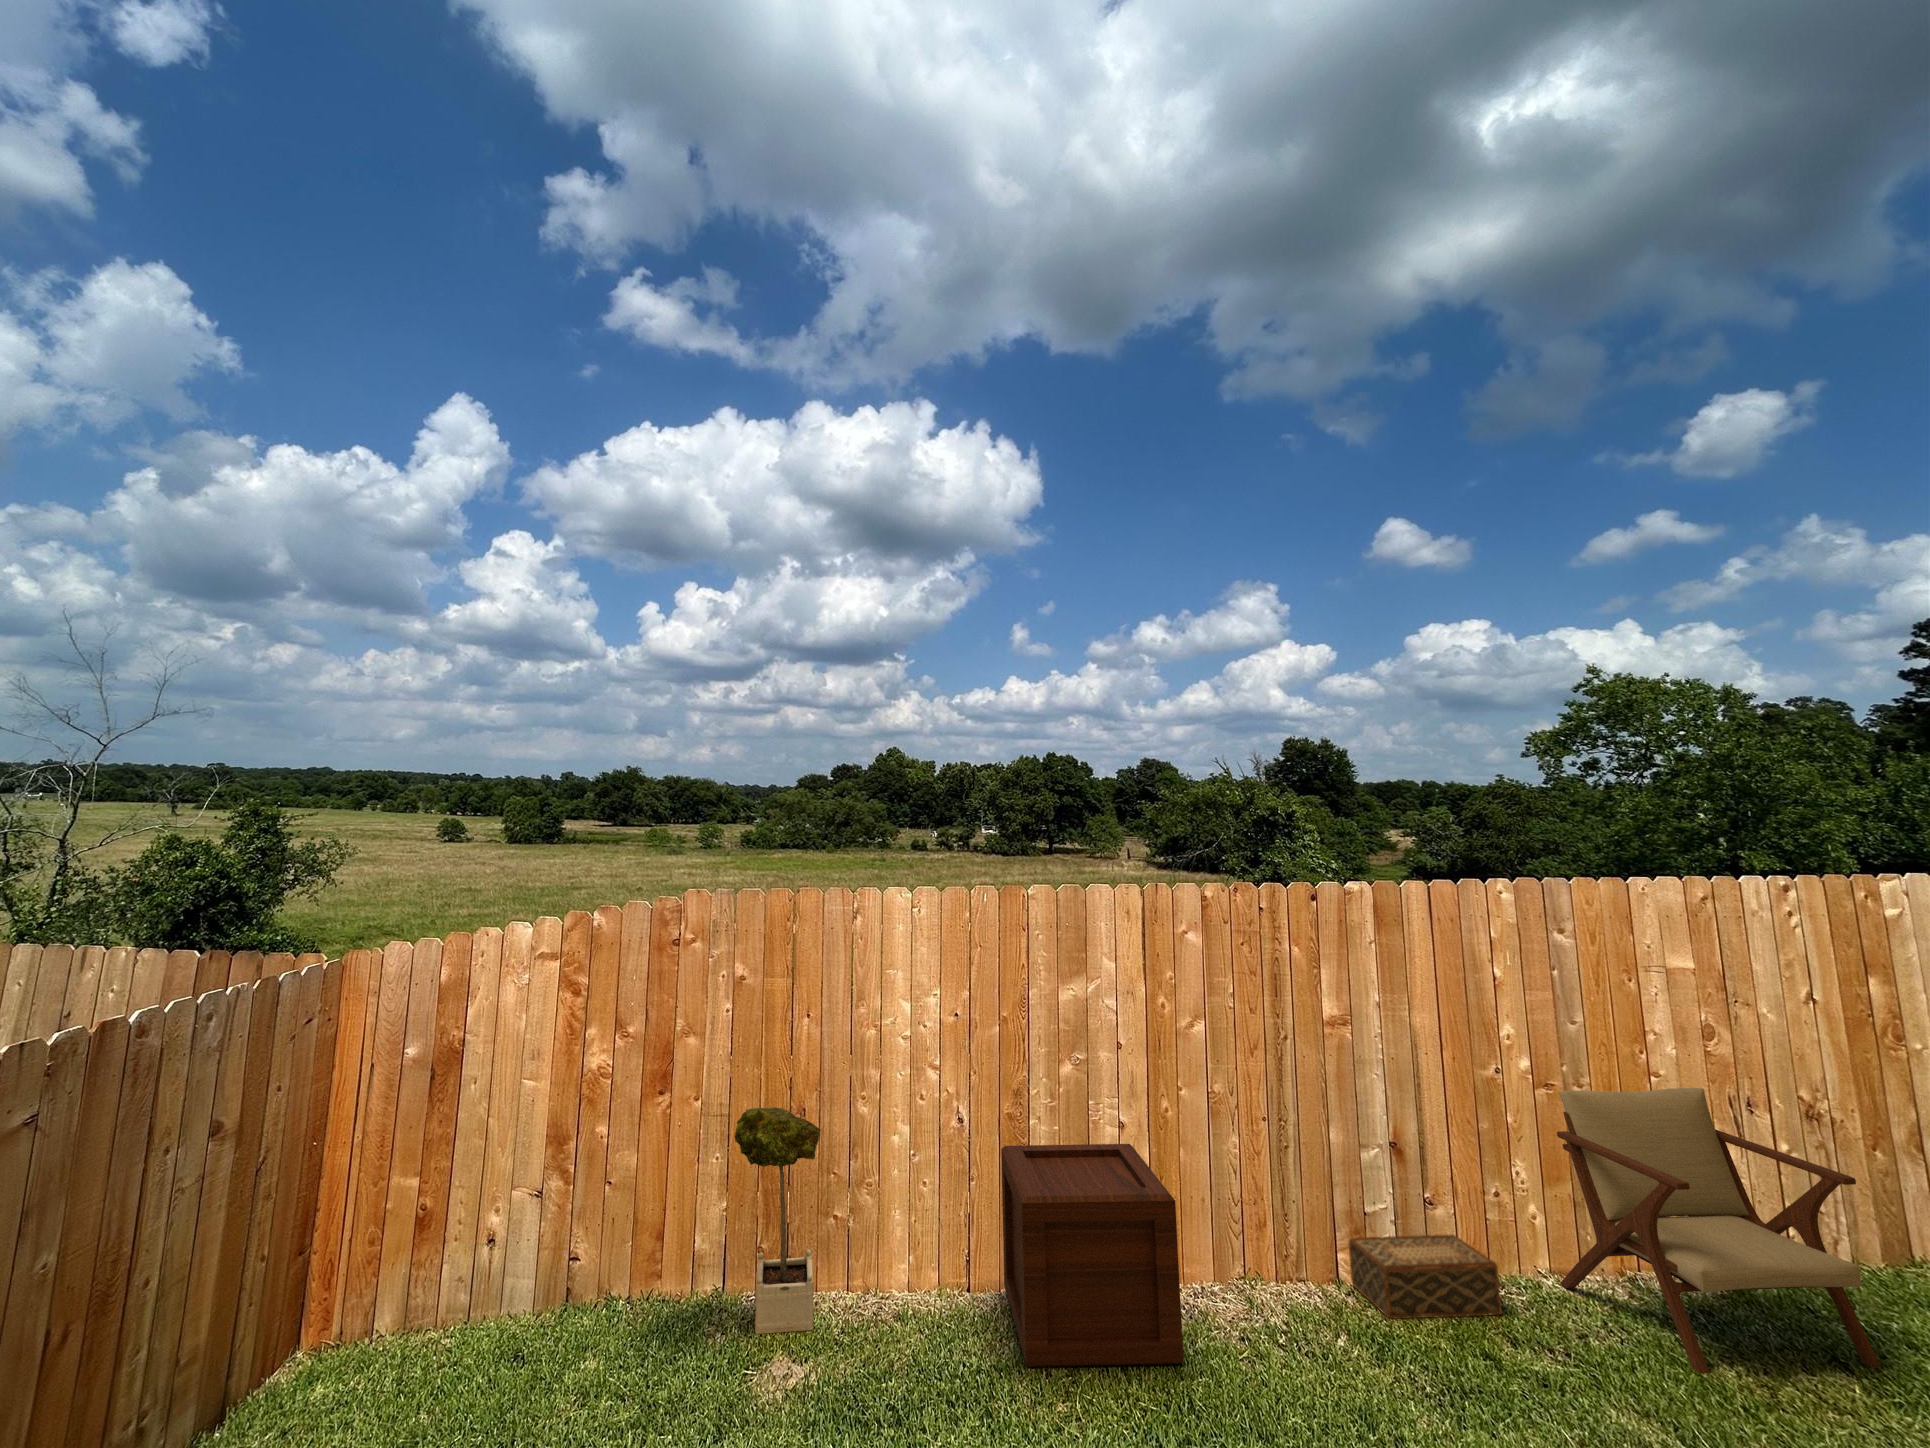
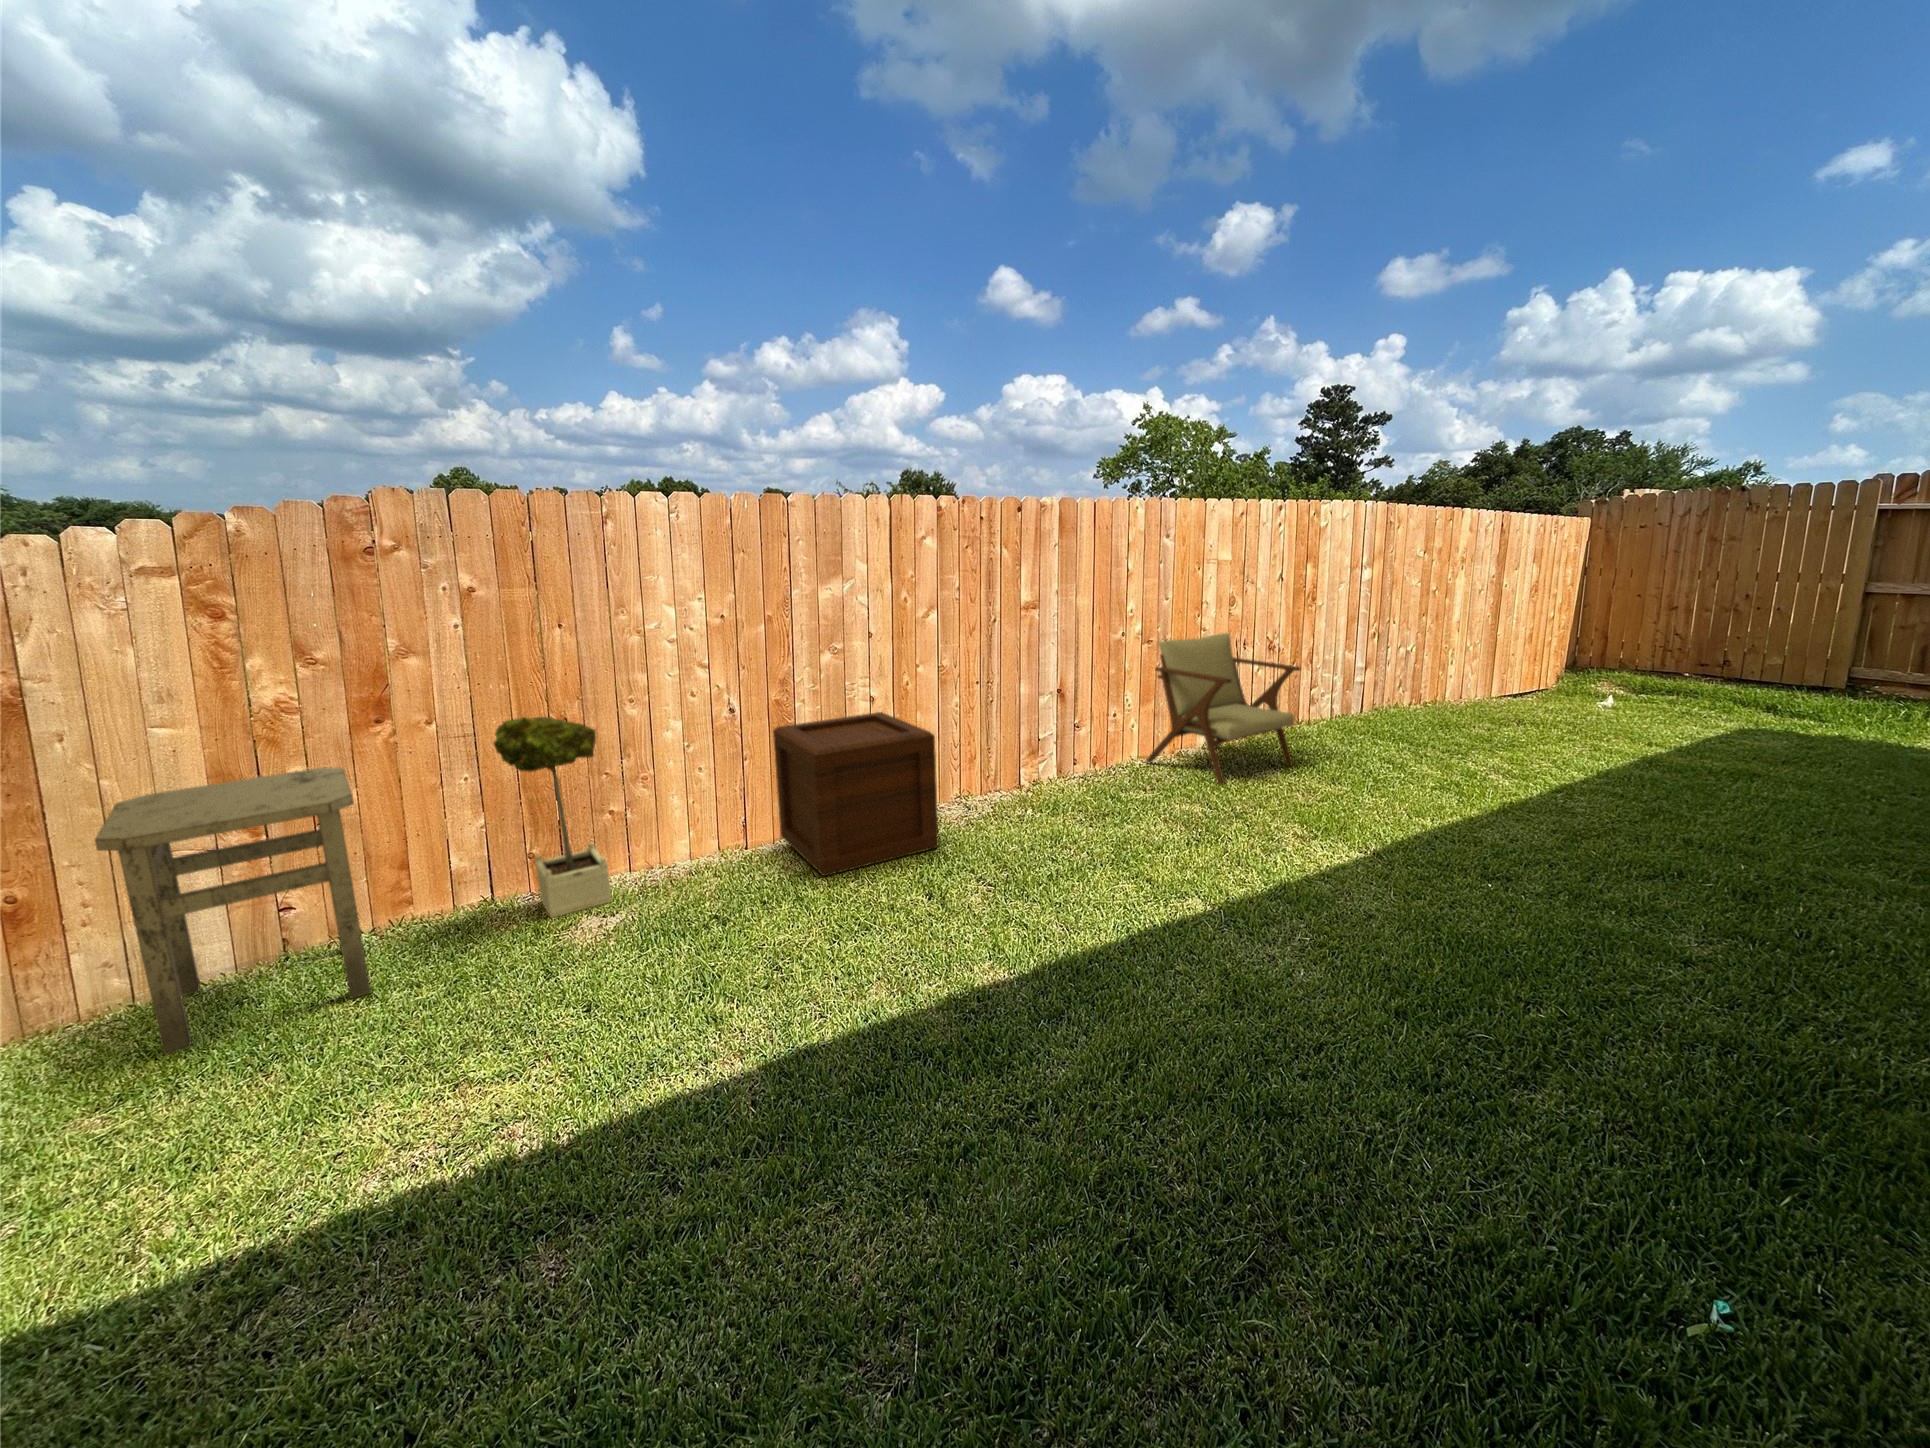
side table: none [451,1131,628,1395] -> present [95,768,371,1055]
woven basket: present [1348,1235,1502,1319] -> none [1030,743,1120,797]

